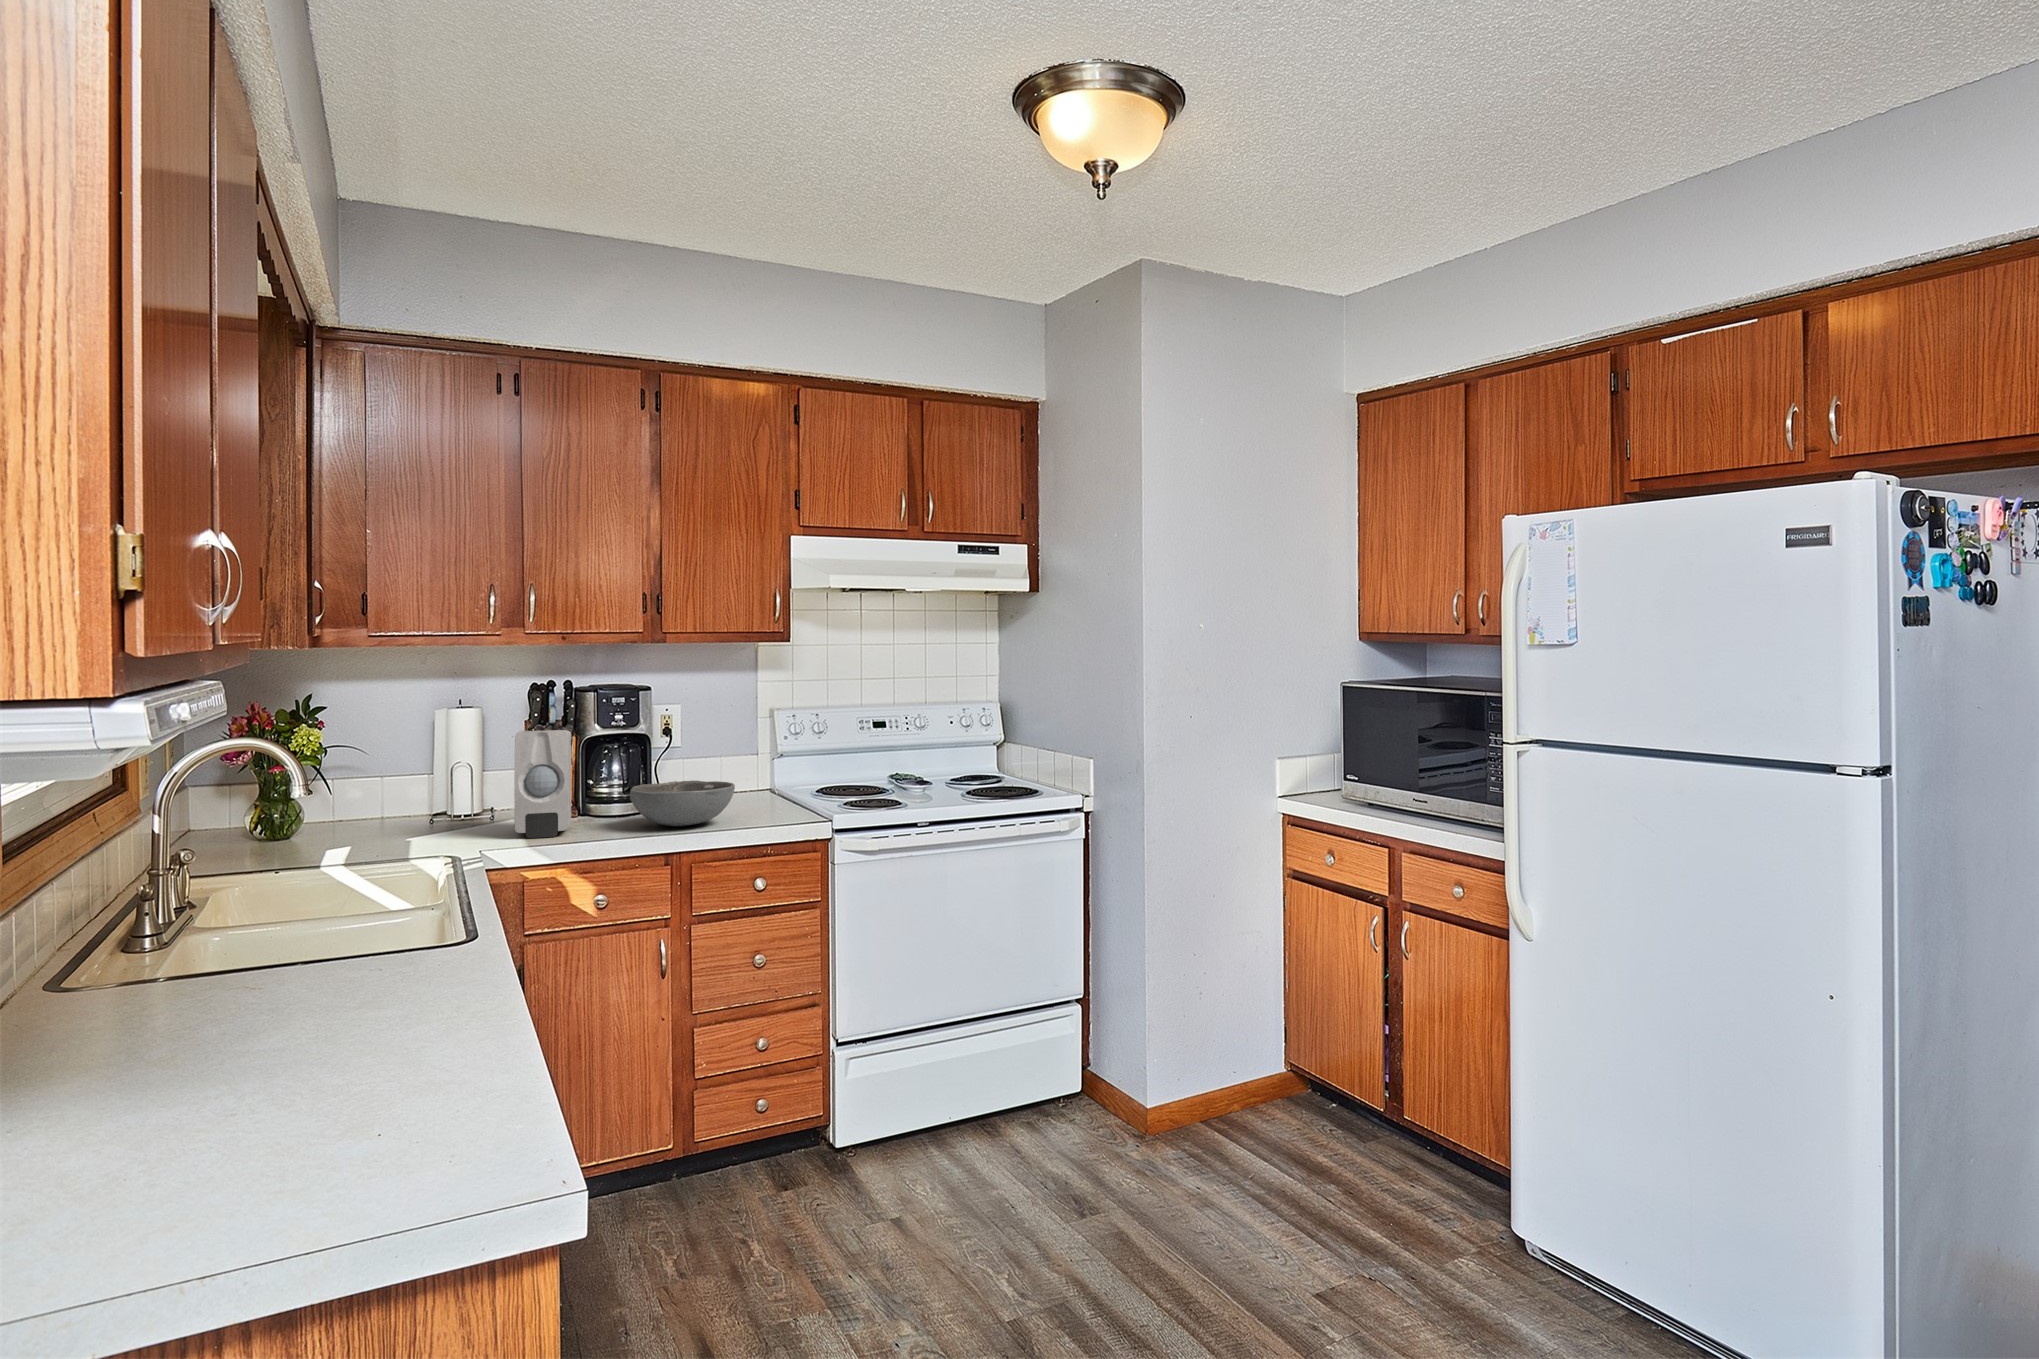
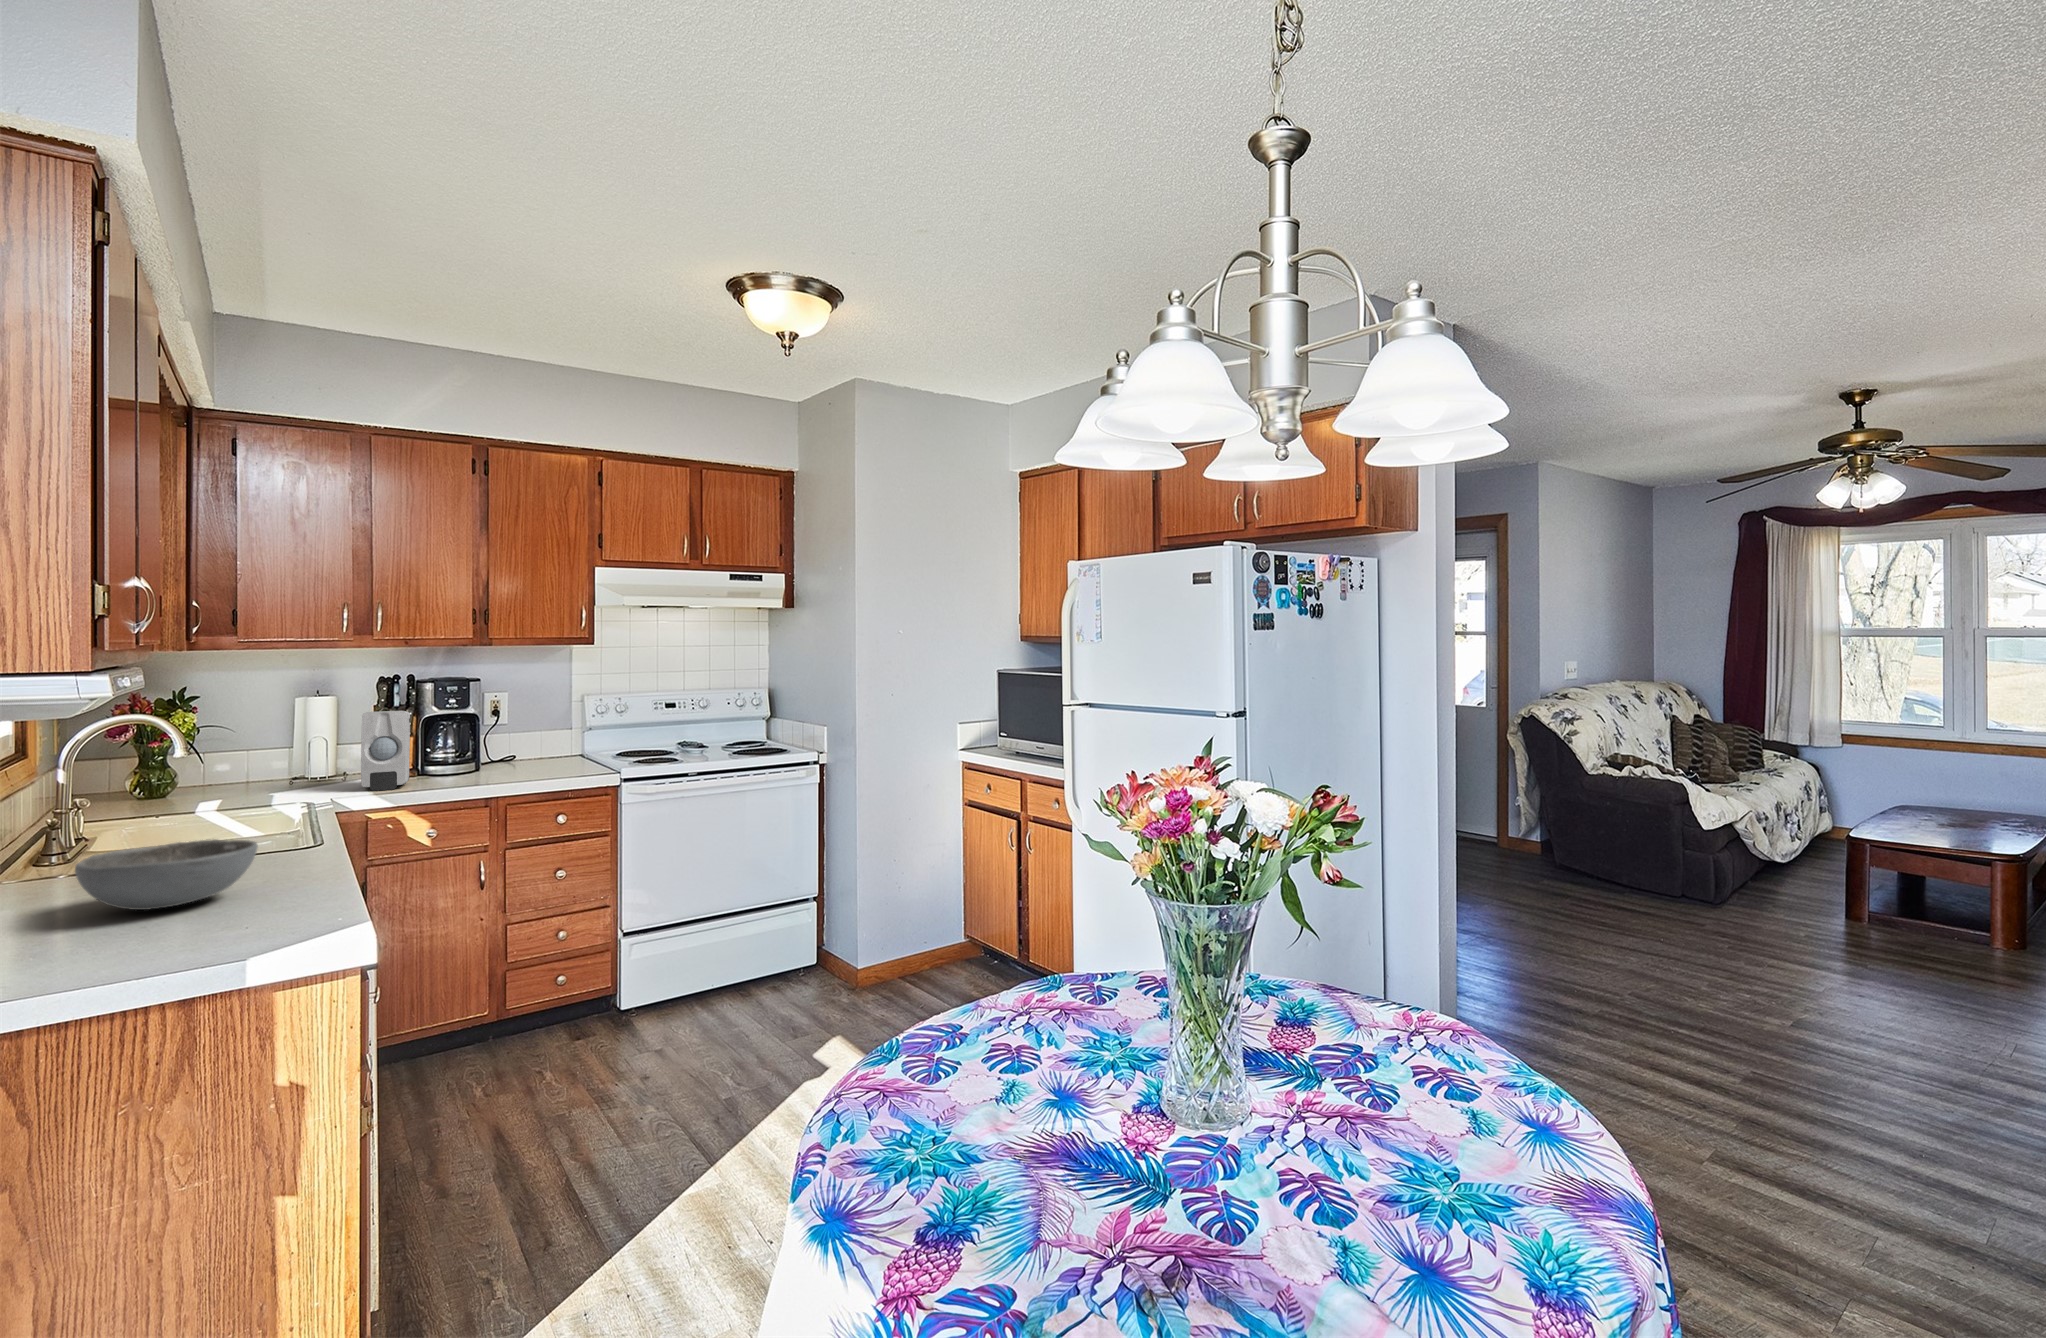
bowl: present [630,781,735,826] -> present [75,839,258,910]

